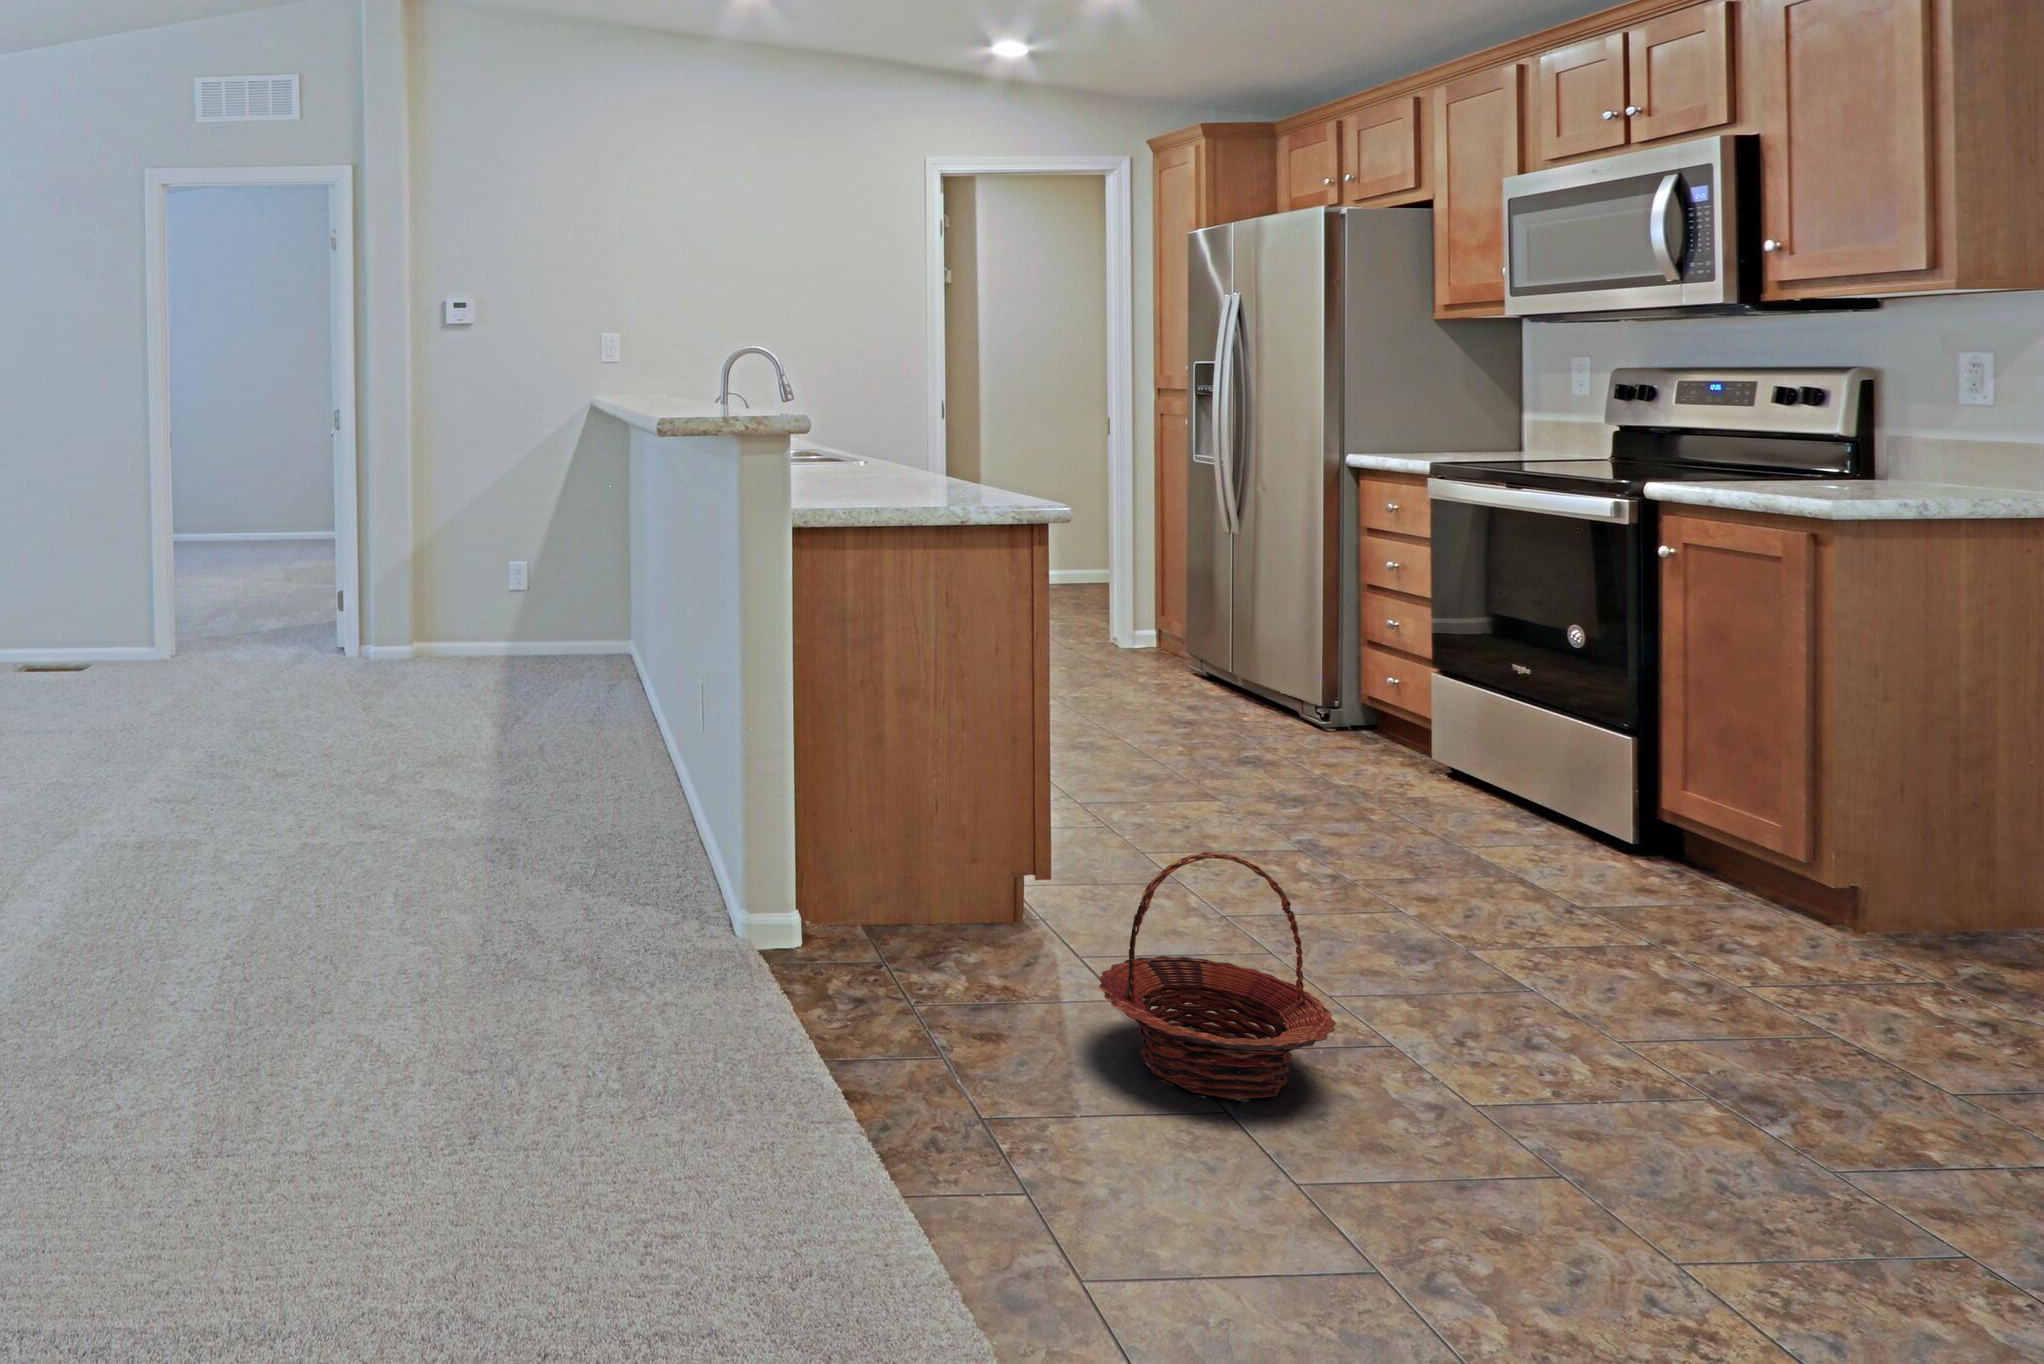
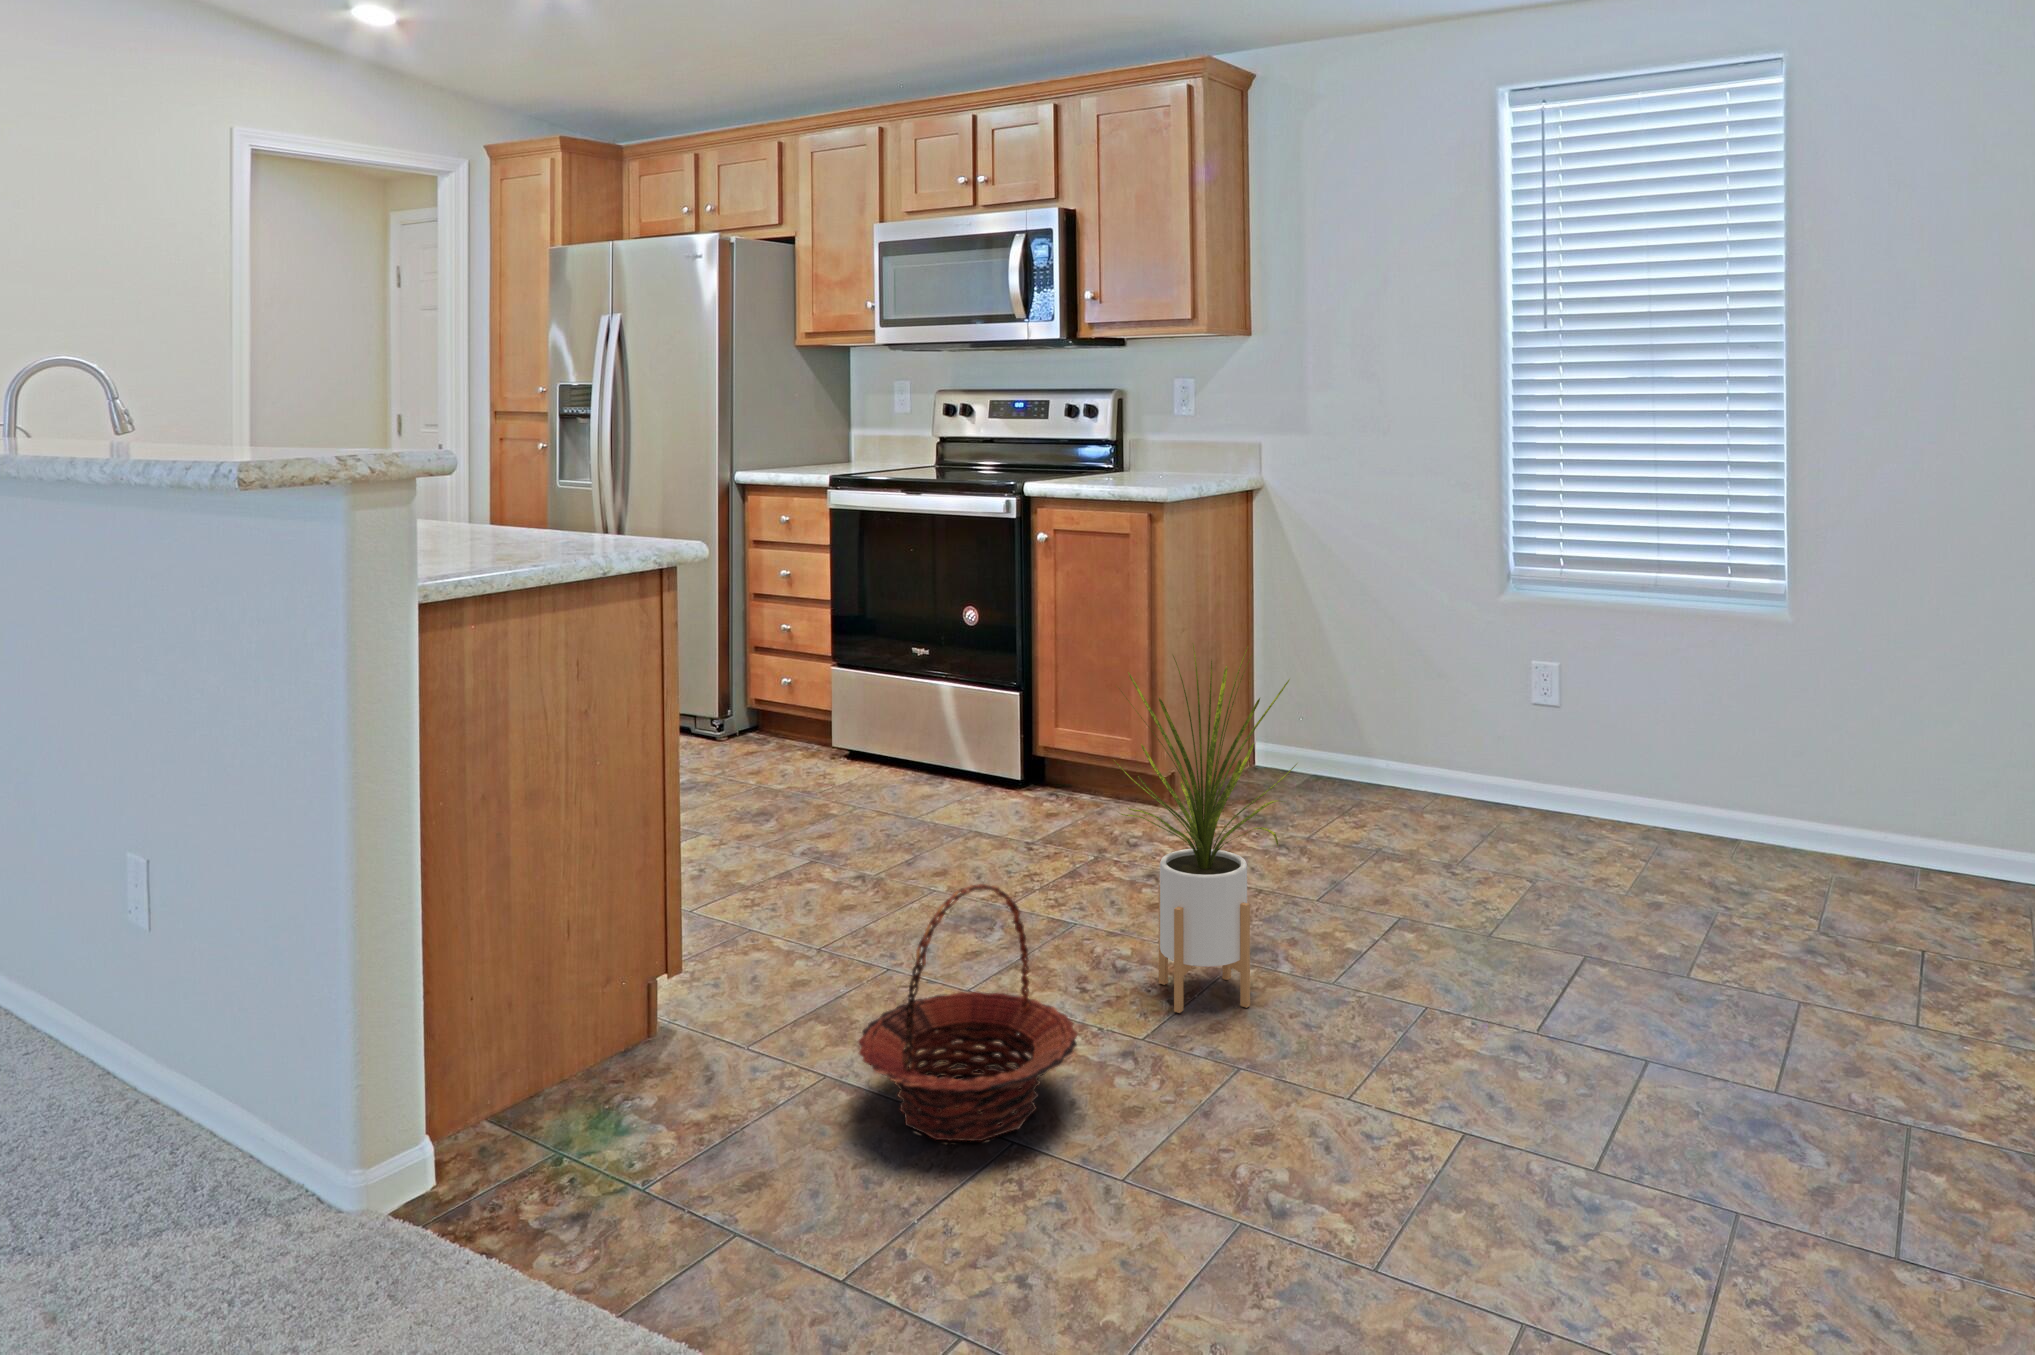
house plant: none [1484,673,1761,1129] -> present [1114,645,1297,1013]

